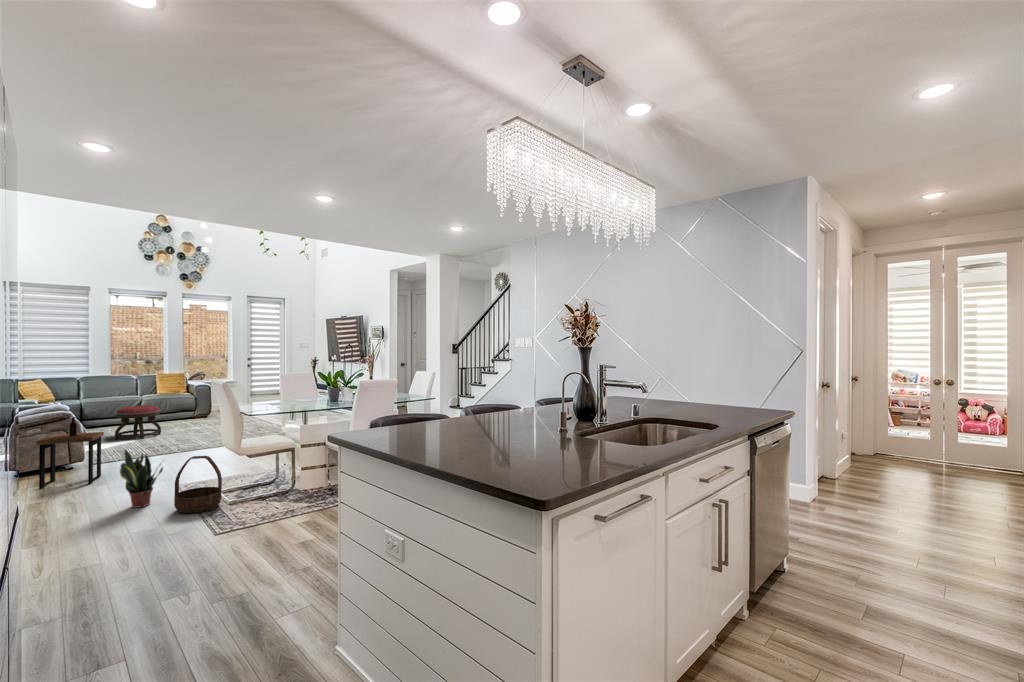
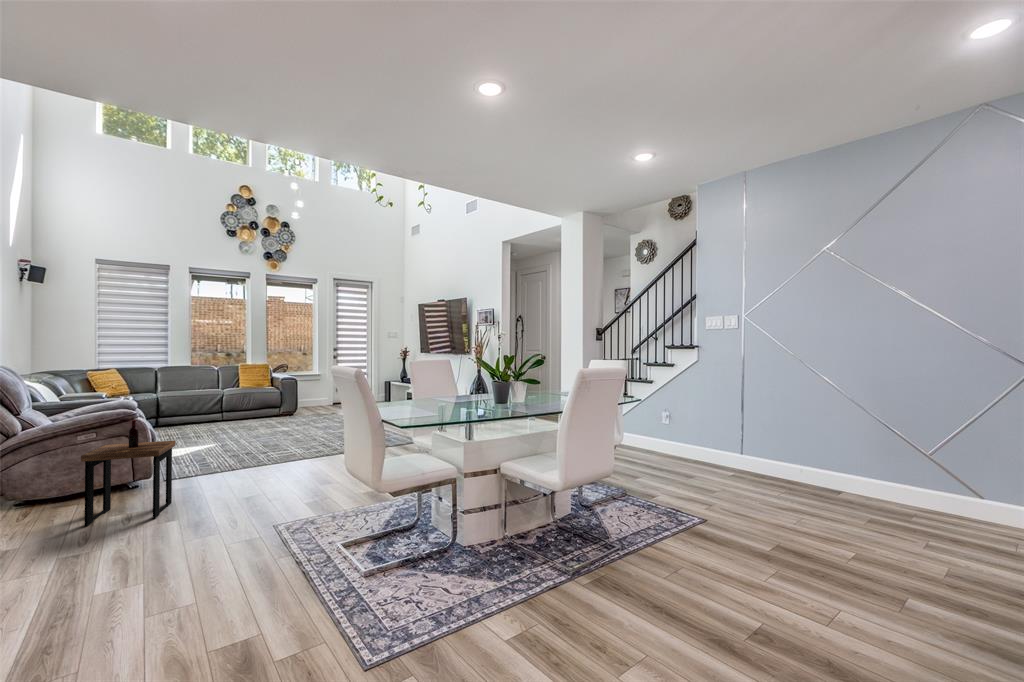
ottoman: present [115,405,161,439] -> none [194,401,246,442]
potted plant: present [120,450,163,508] -> none [192,480,262,577]
basket: present [174,456,222,513] -> none [280,494,353,598]

